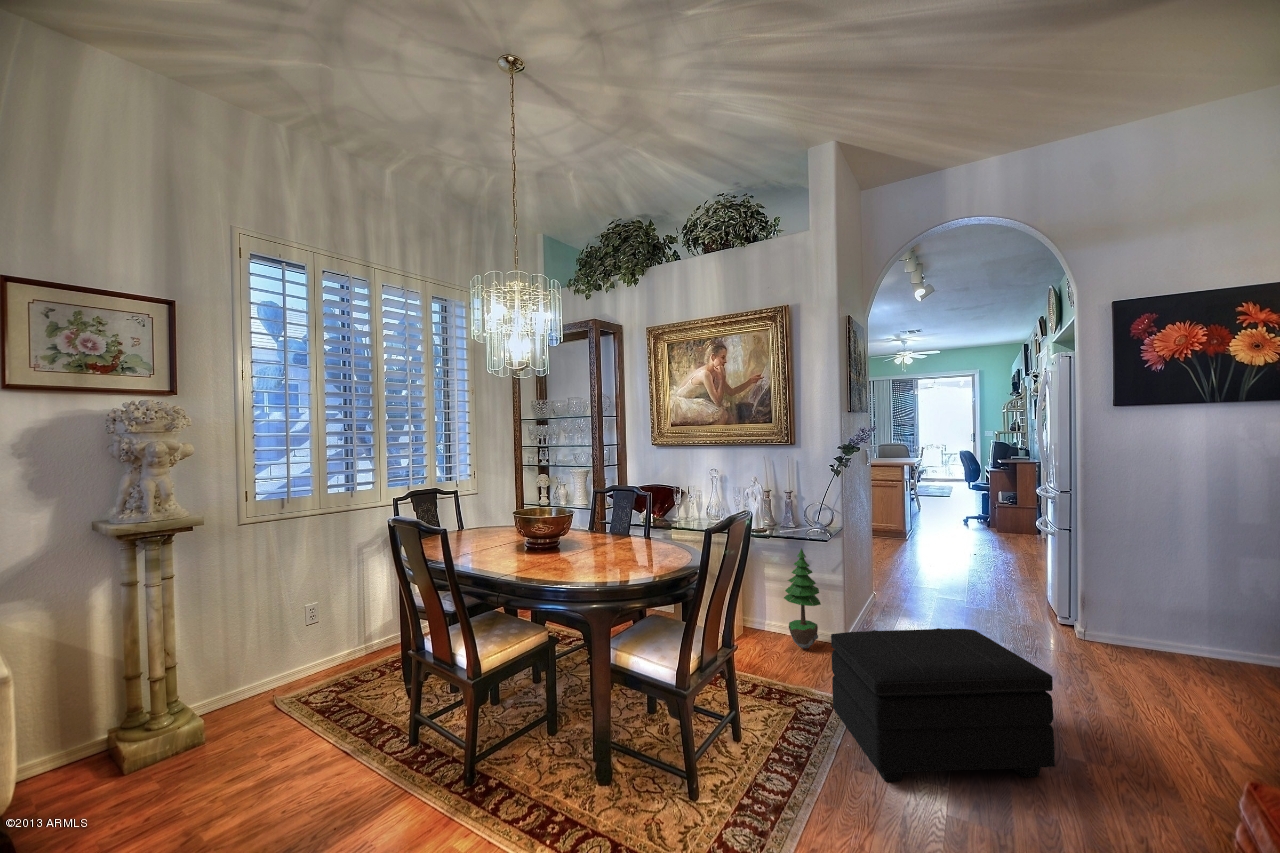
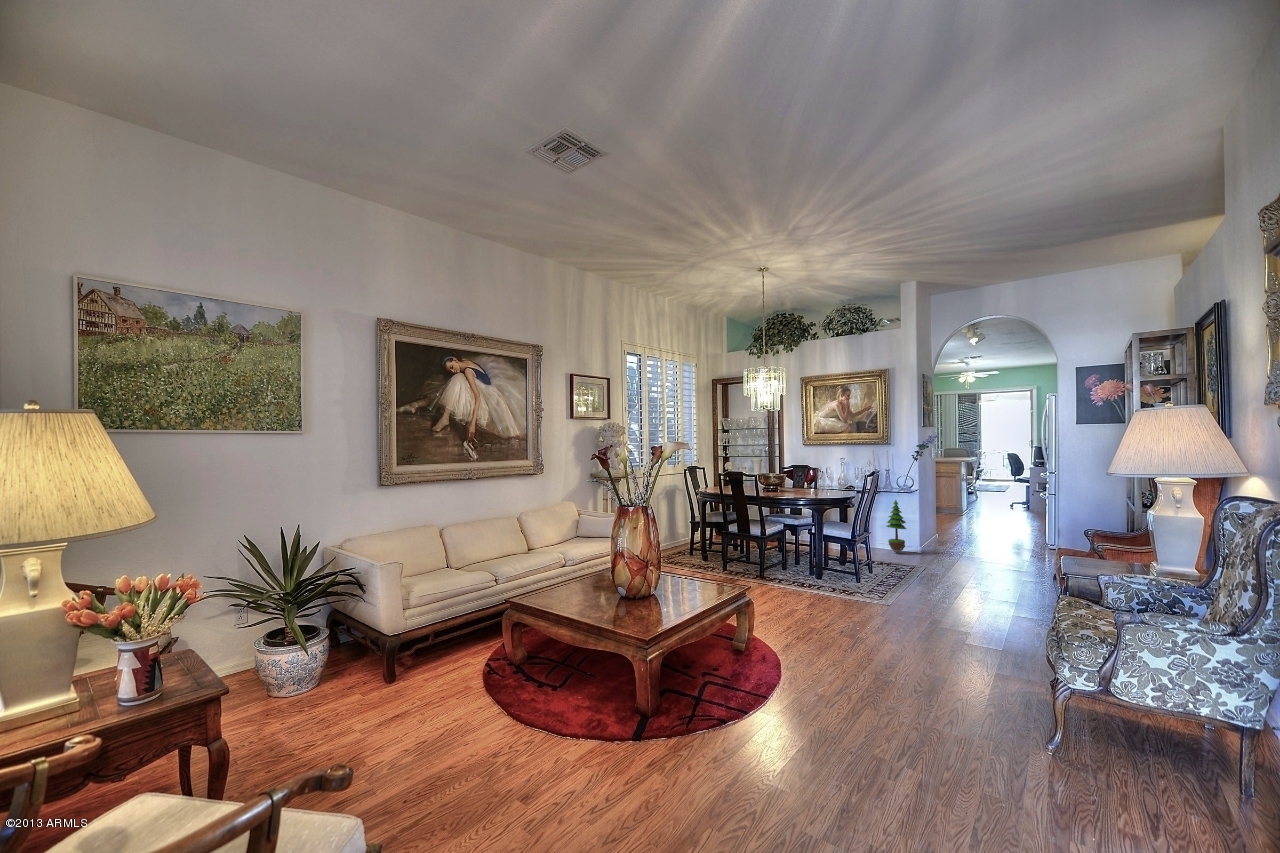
footstool: present [831,628,1055,782] -> none [914,529,1014,584]

